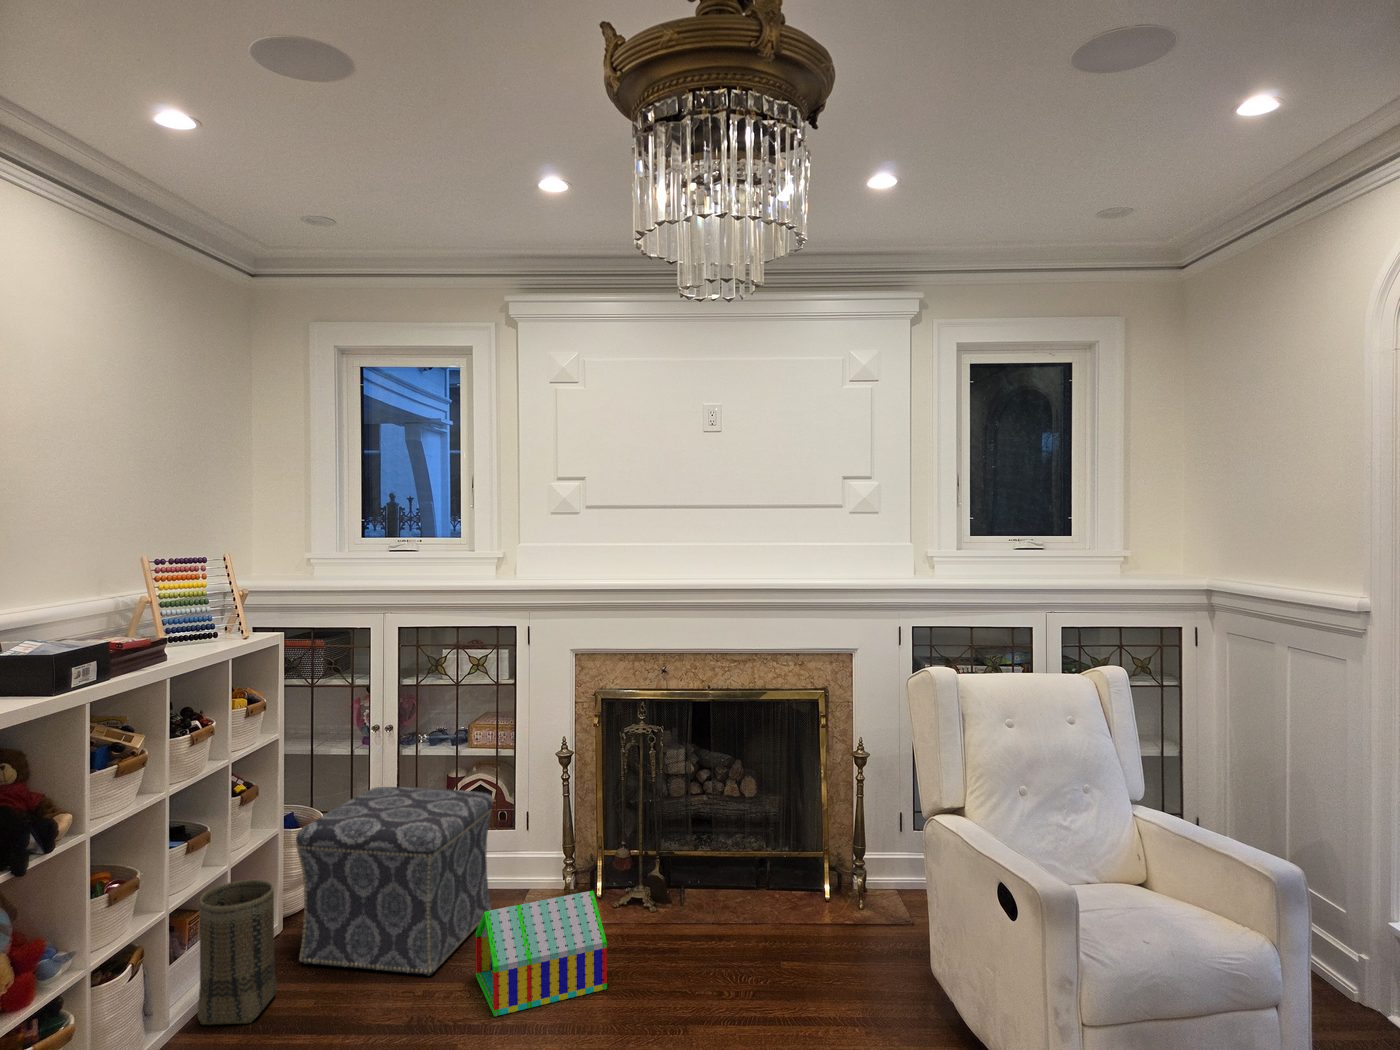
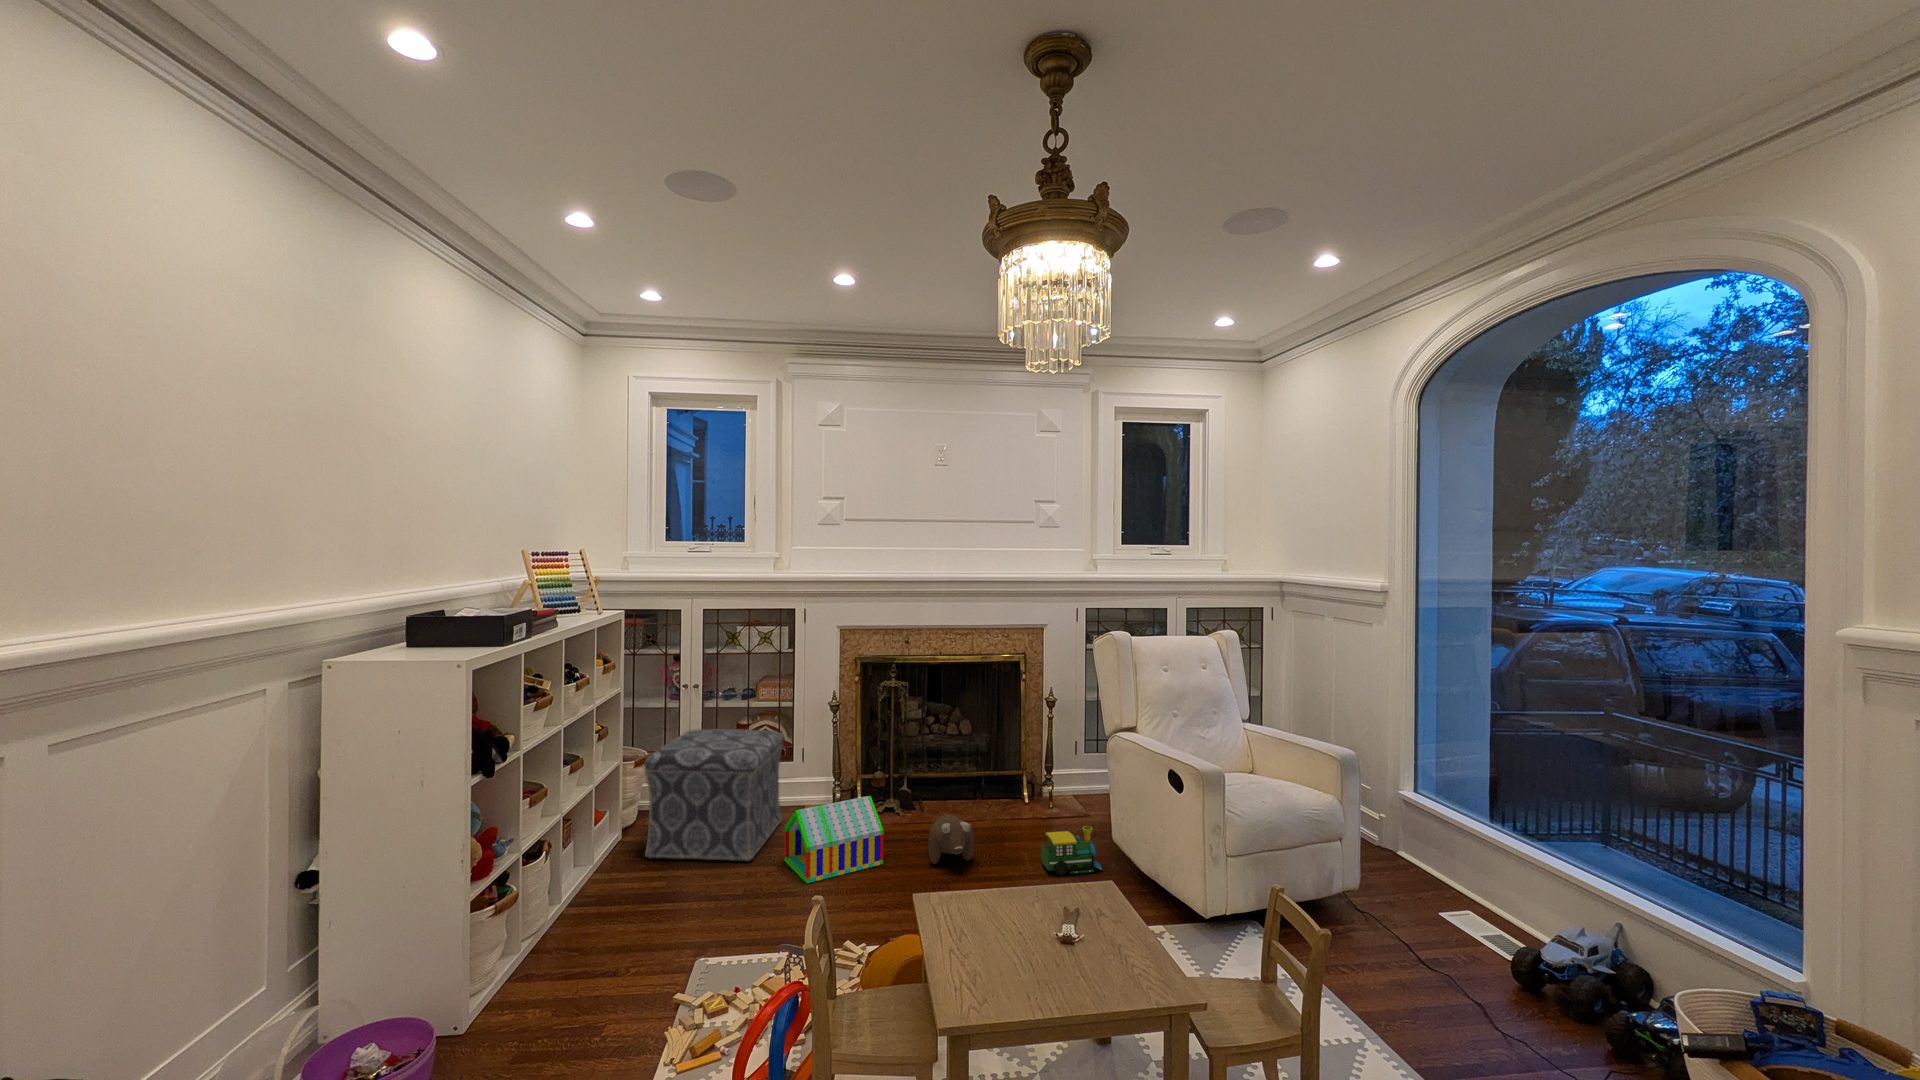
basket: present [198,880,276,1025] -> none [582,793,637,898]
plush toy: none [669,921,734,993] -> present [929,814,974,864]
toy train: none [829,950,918,1024] -> present [1041,826,1102,875]

